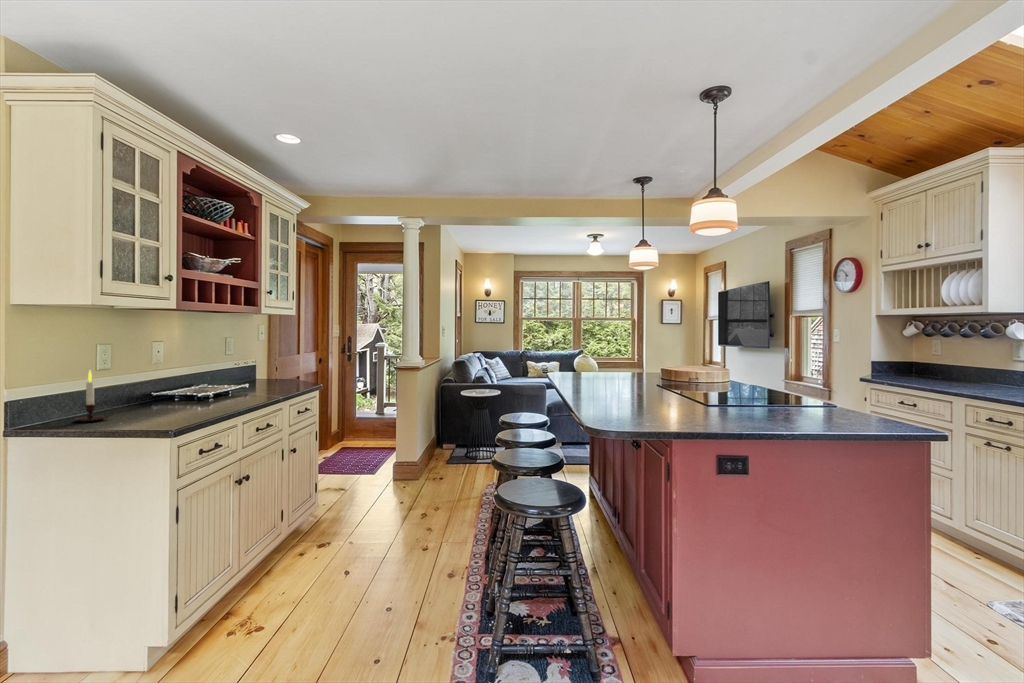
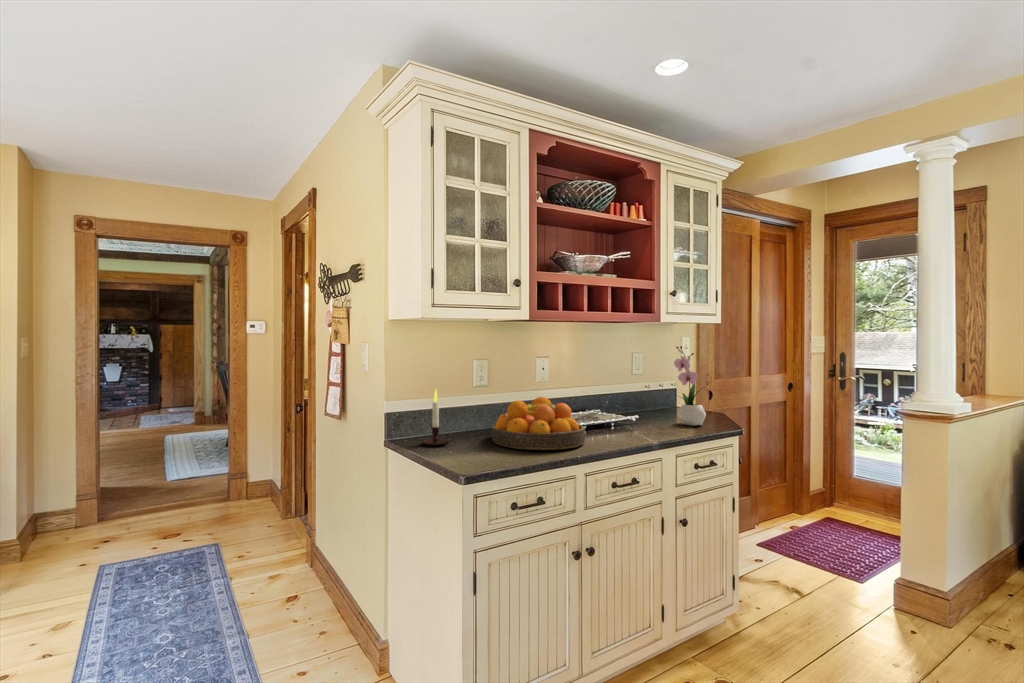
flower arrangement: none [275,331,299,387] -> present [674,346,706,426]
fruit bowl: none [142,372,233,413] -> present [492,397,585,450]

